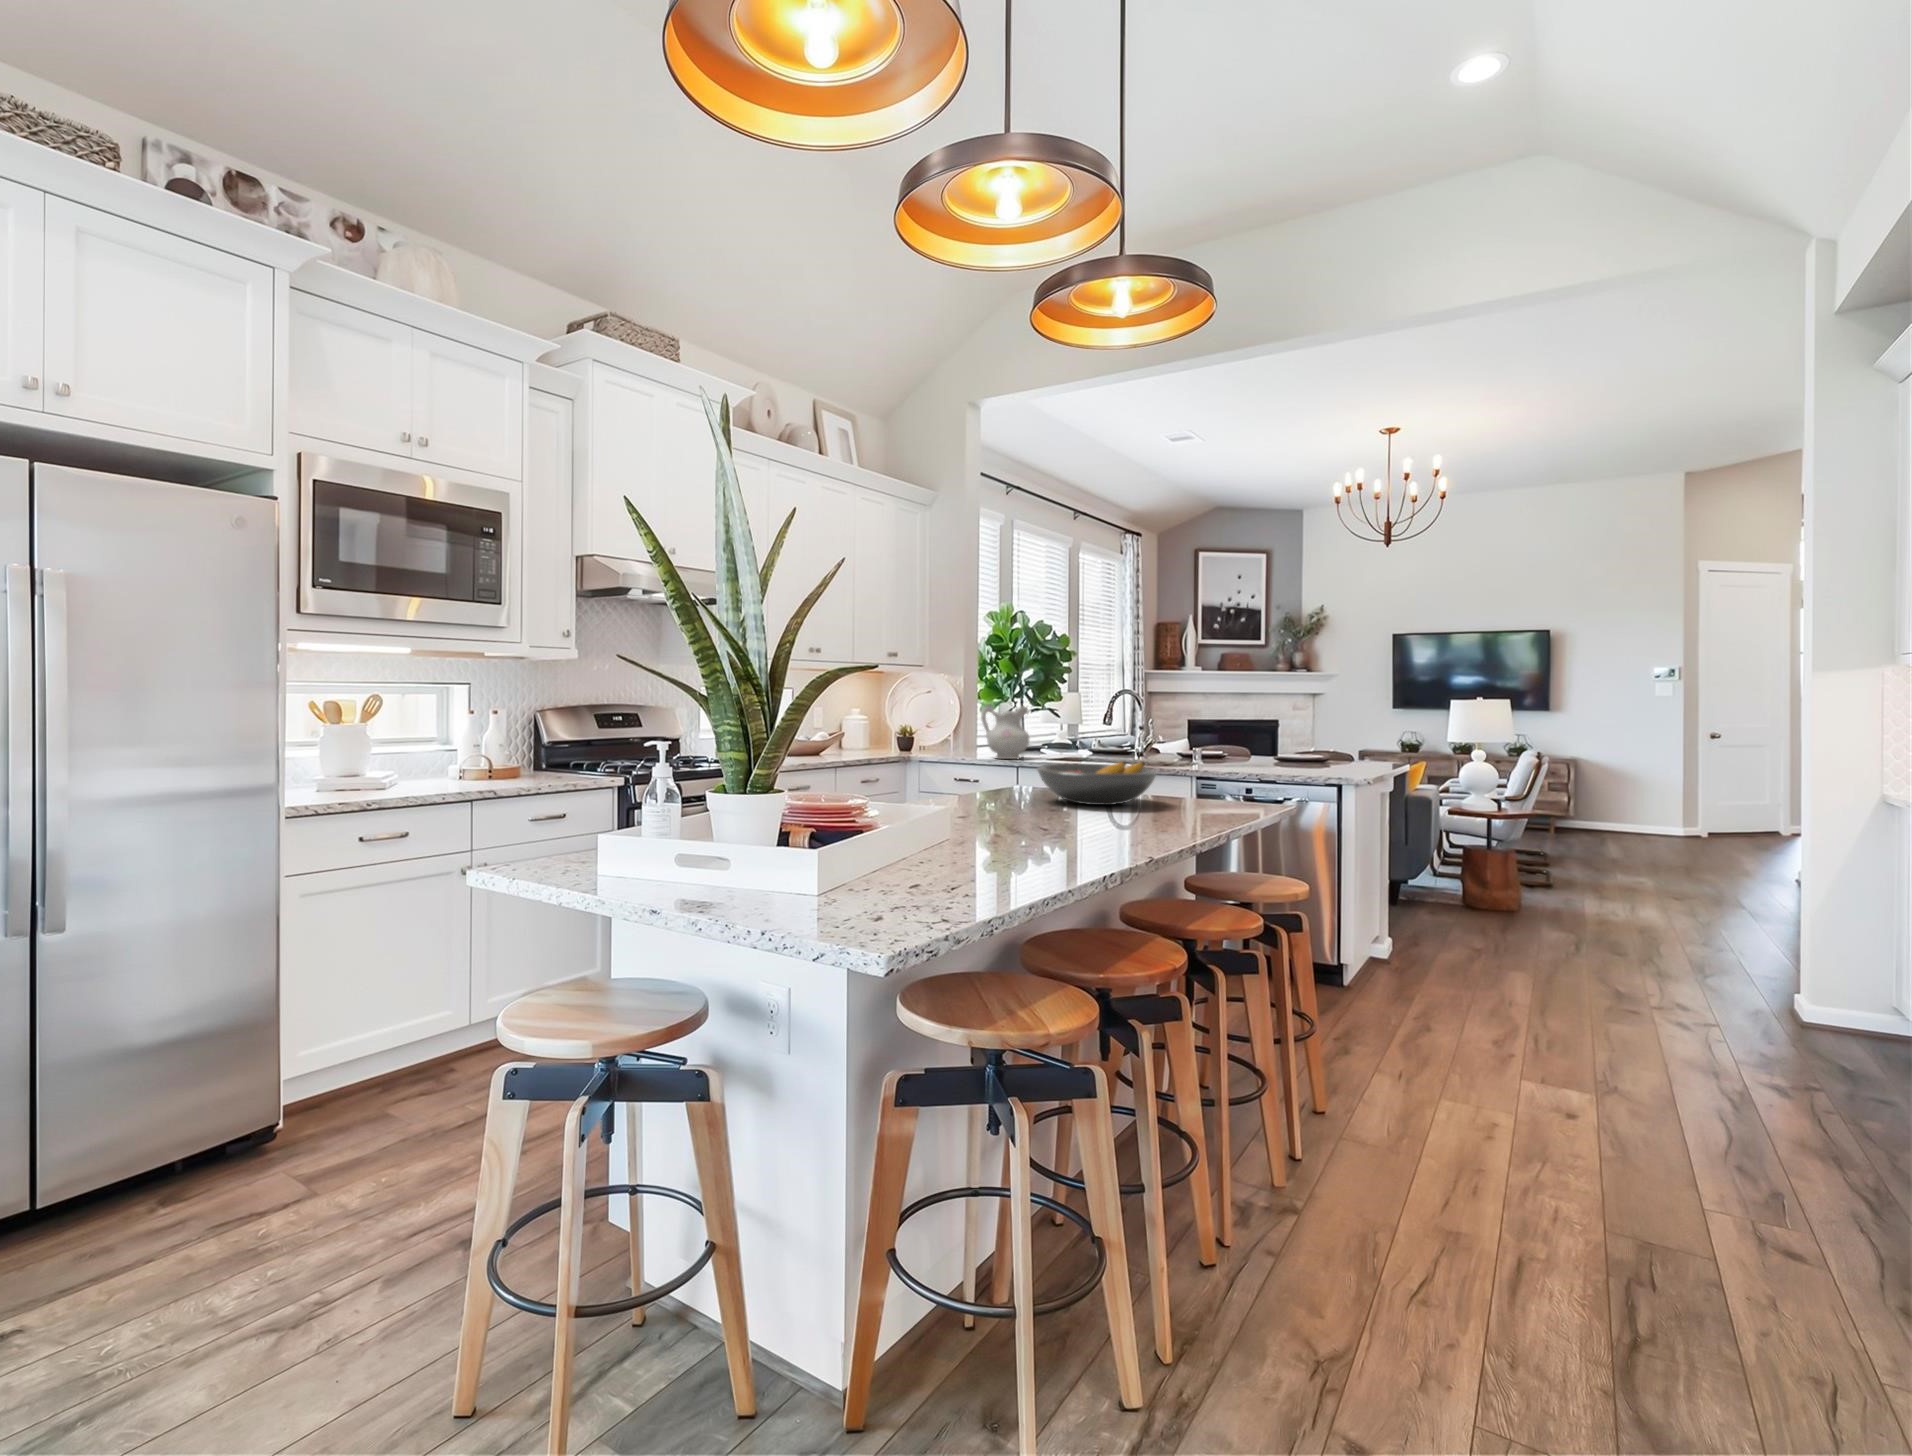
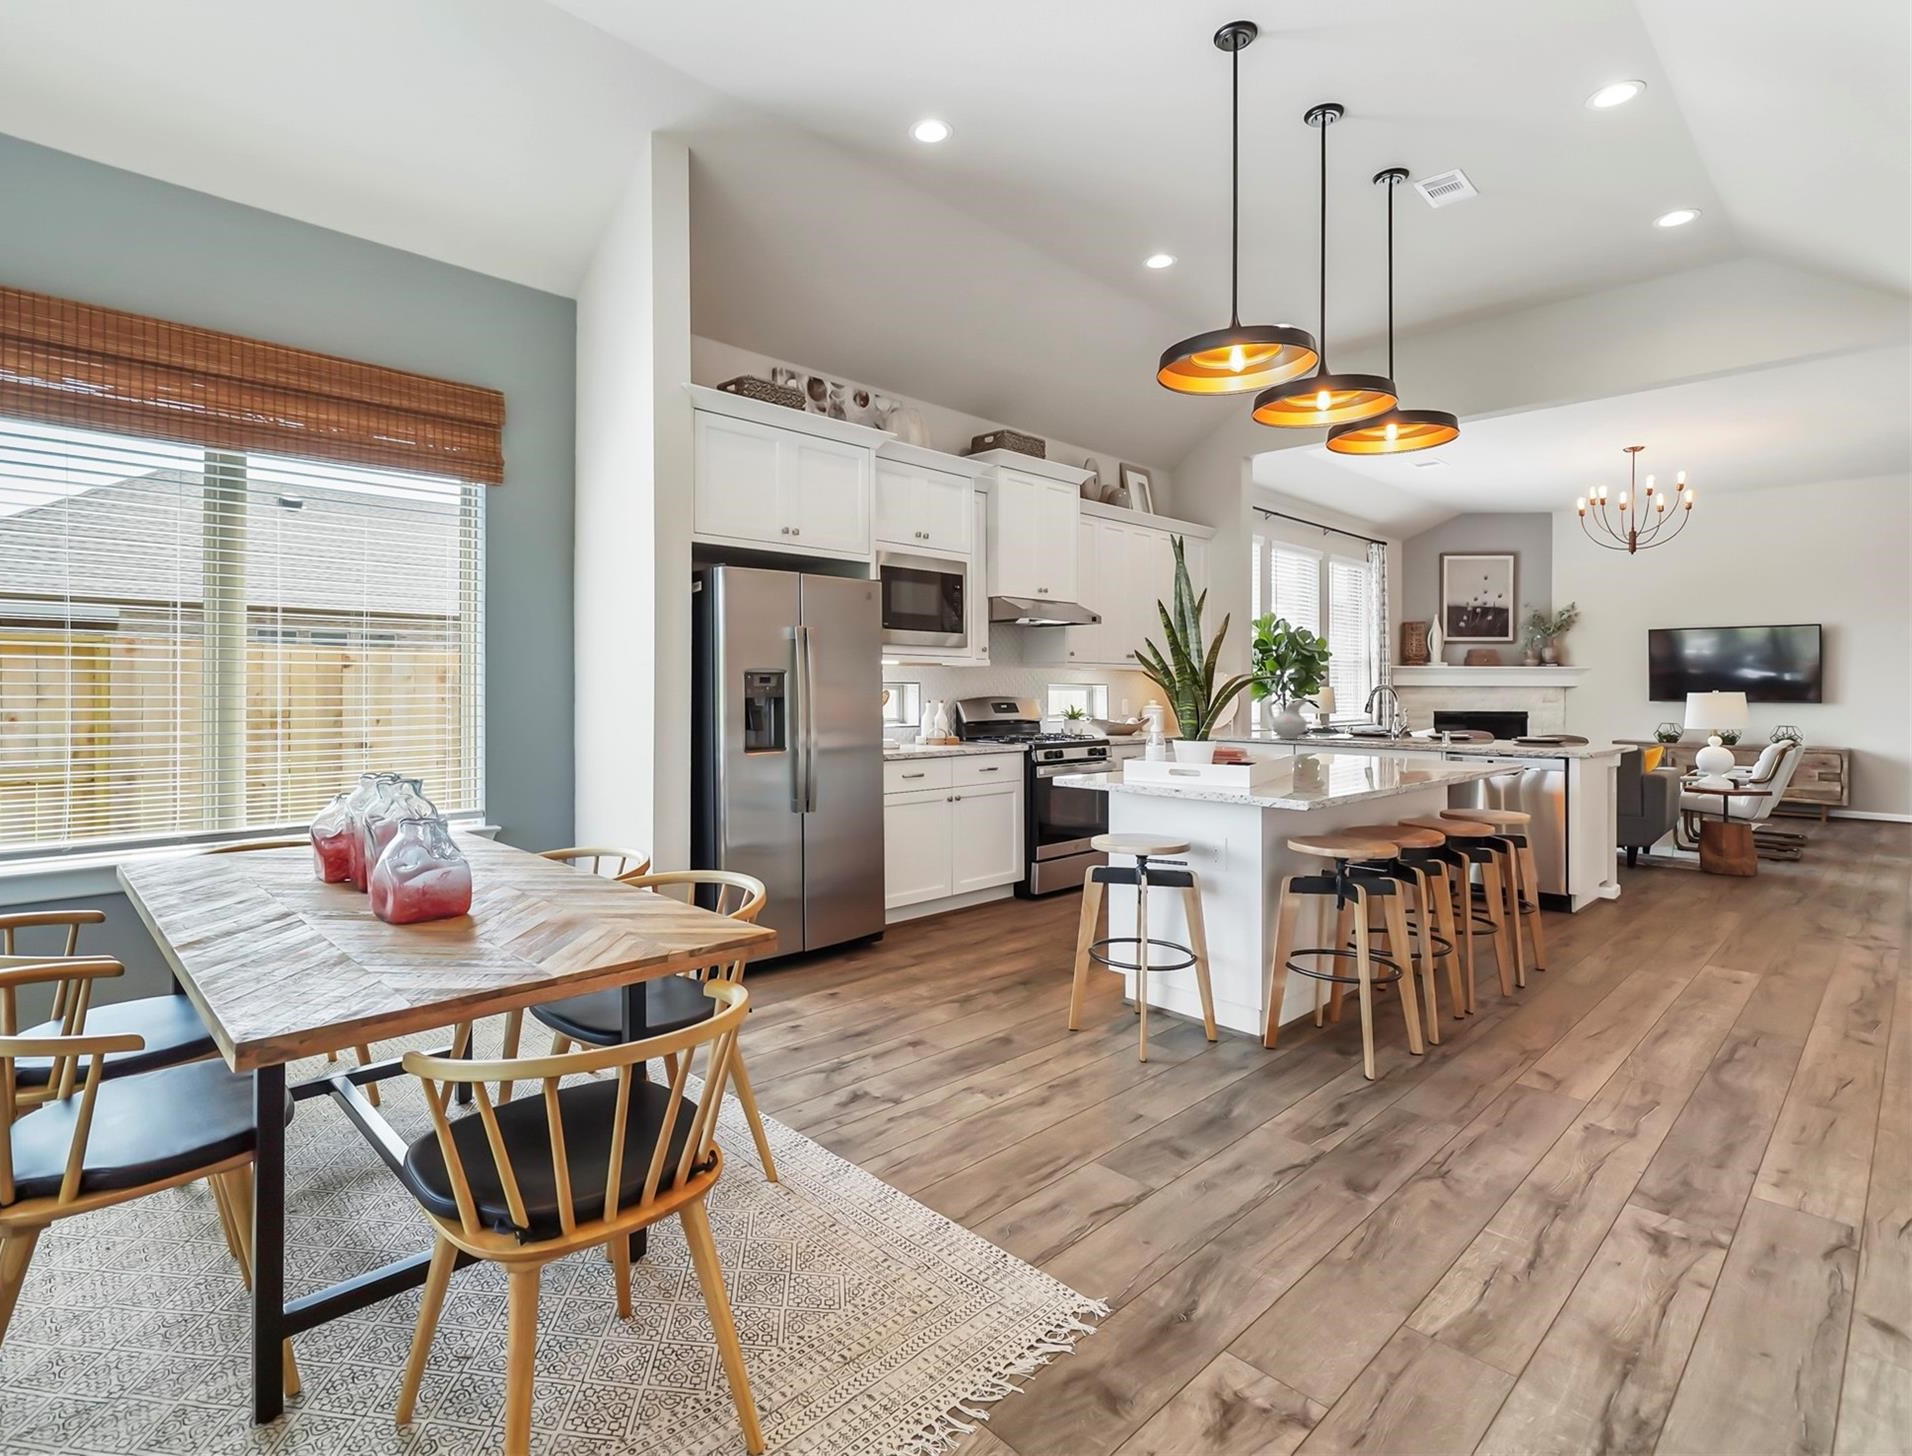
fruit bowl: present [1037,761,1157,805] -> none [1332,734,1421,763]

